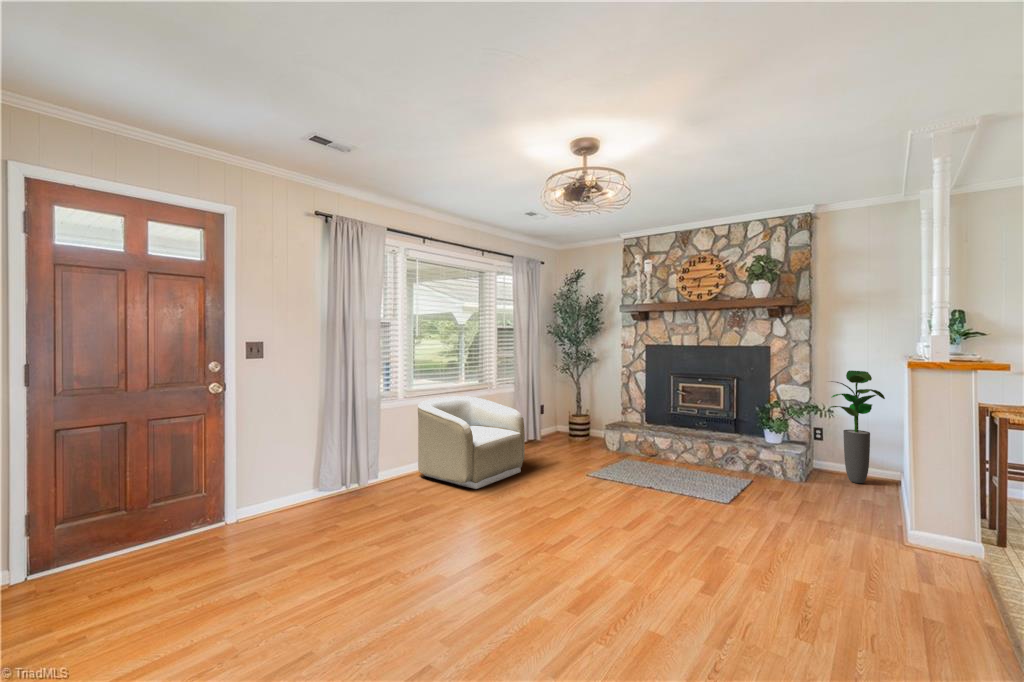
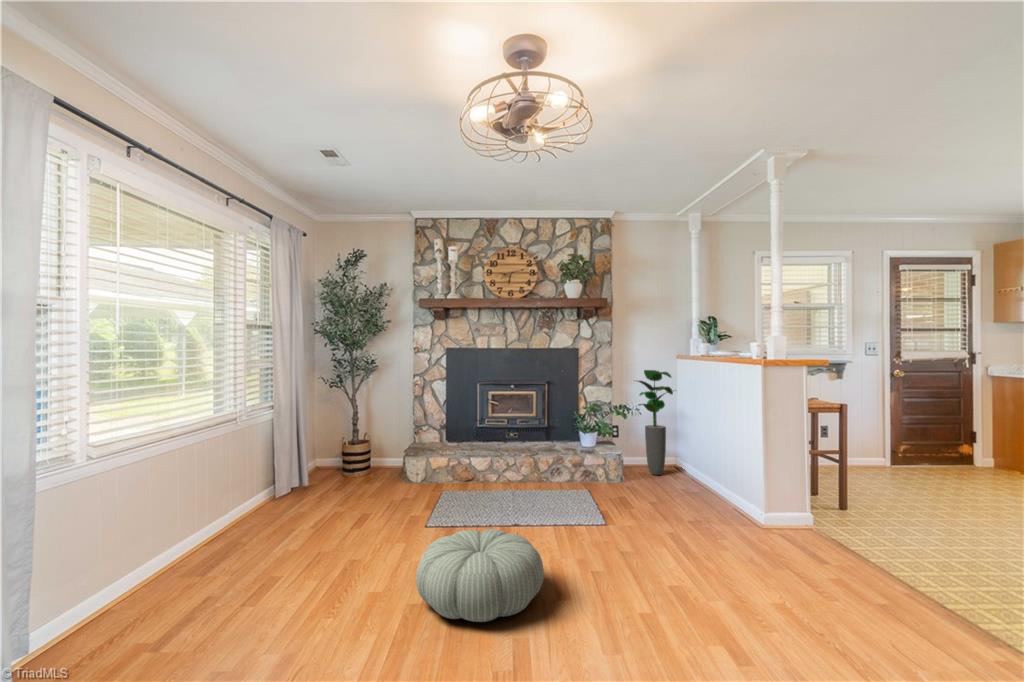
armchair: present [418,396,525,489] -> none [125,430,324,585]
pouf: none [534,480,620,538] -> present [416,529,544,622]

